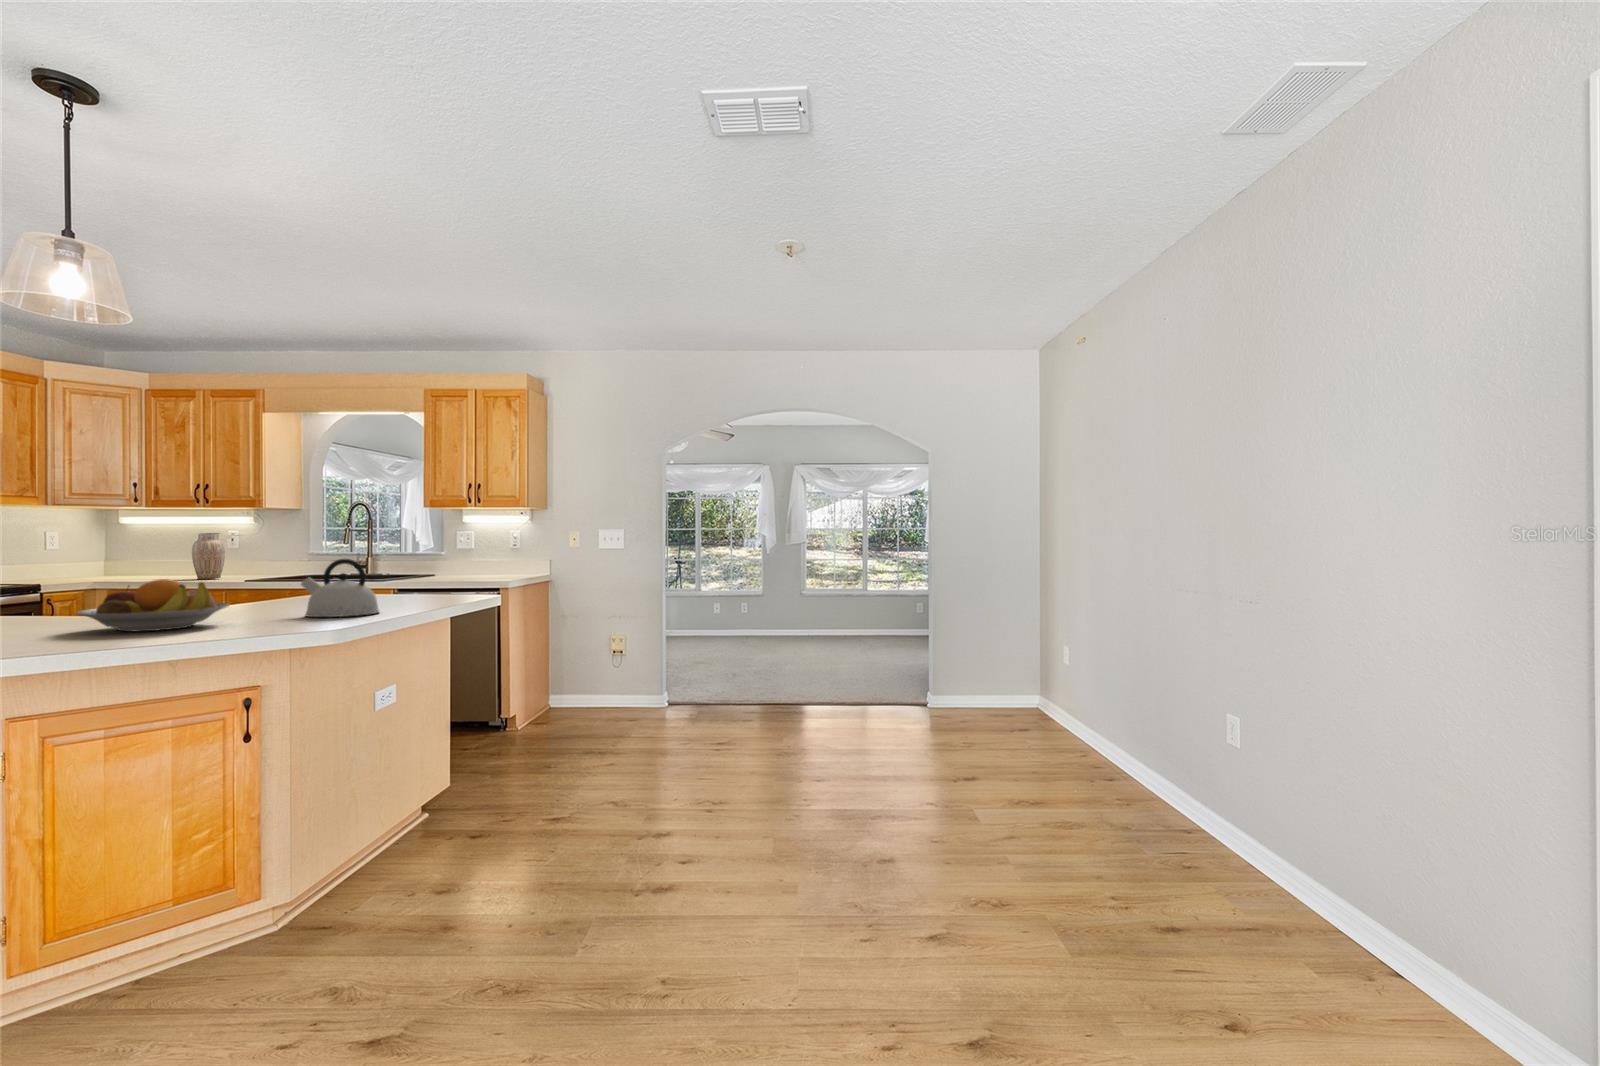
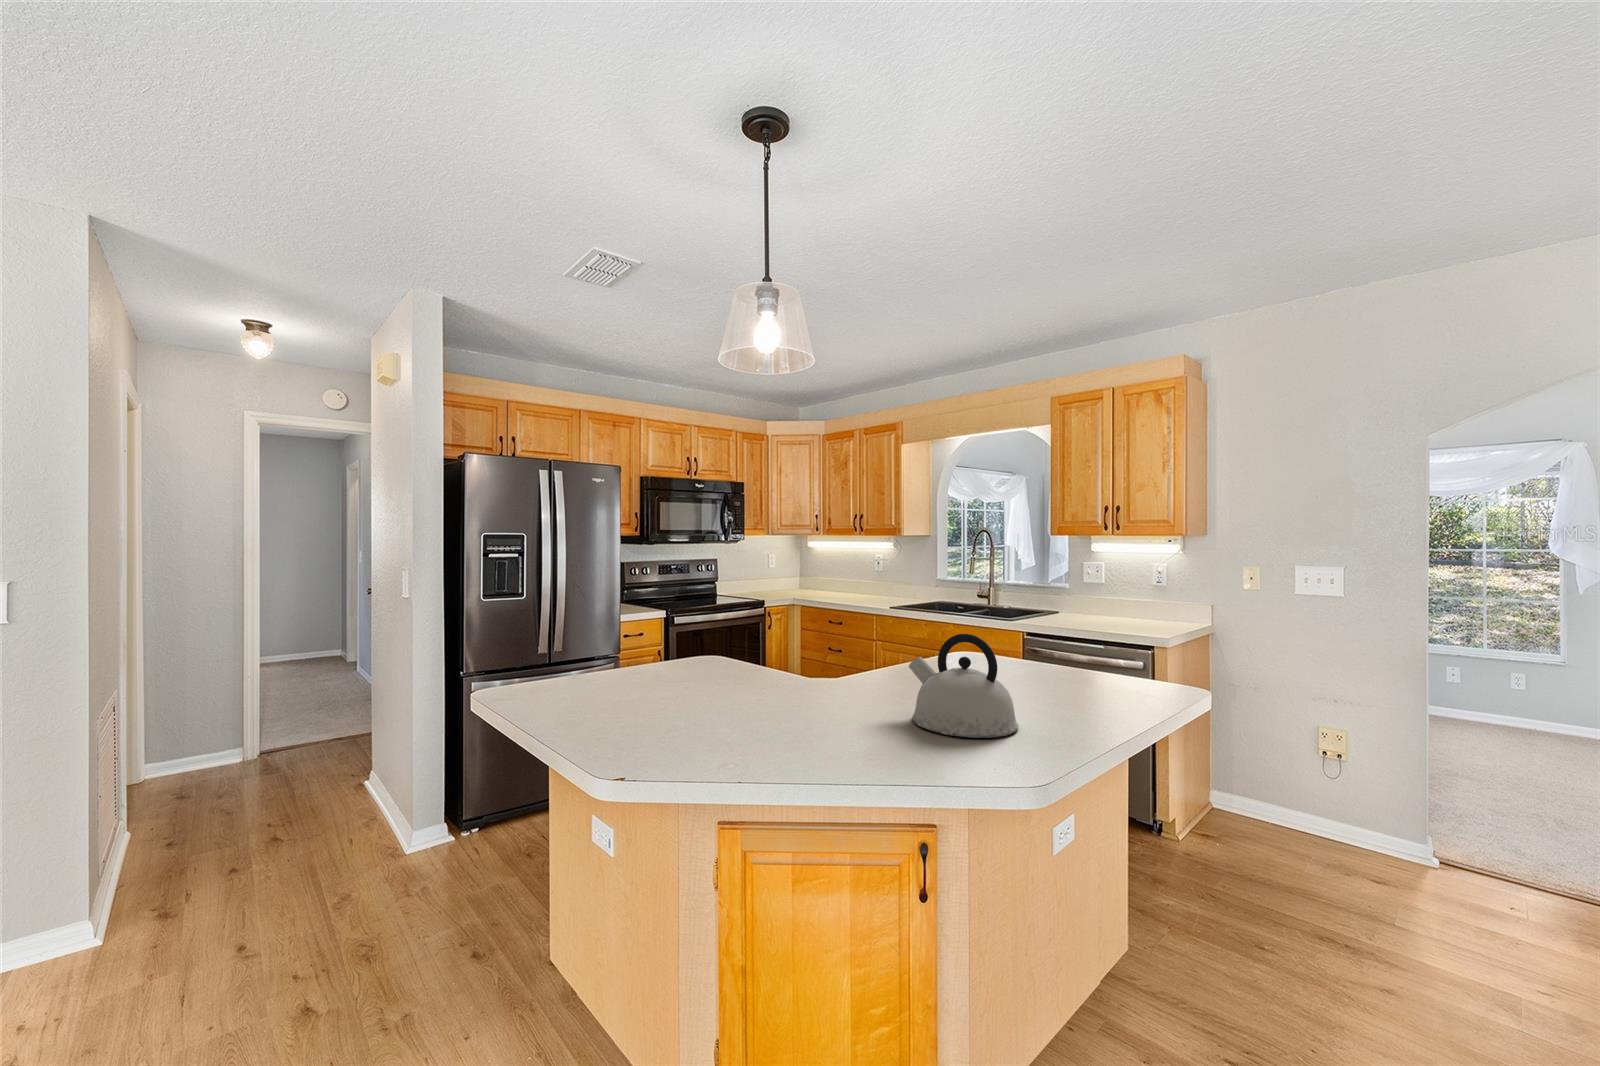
vase: present [192,533,225,579] -> none [850,558,873,600]
fruit bowl: present [77,579,229,631] -> none [656,656,817,734]

